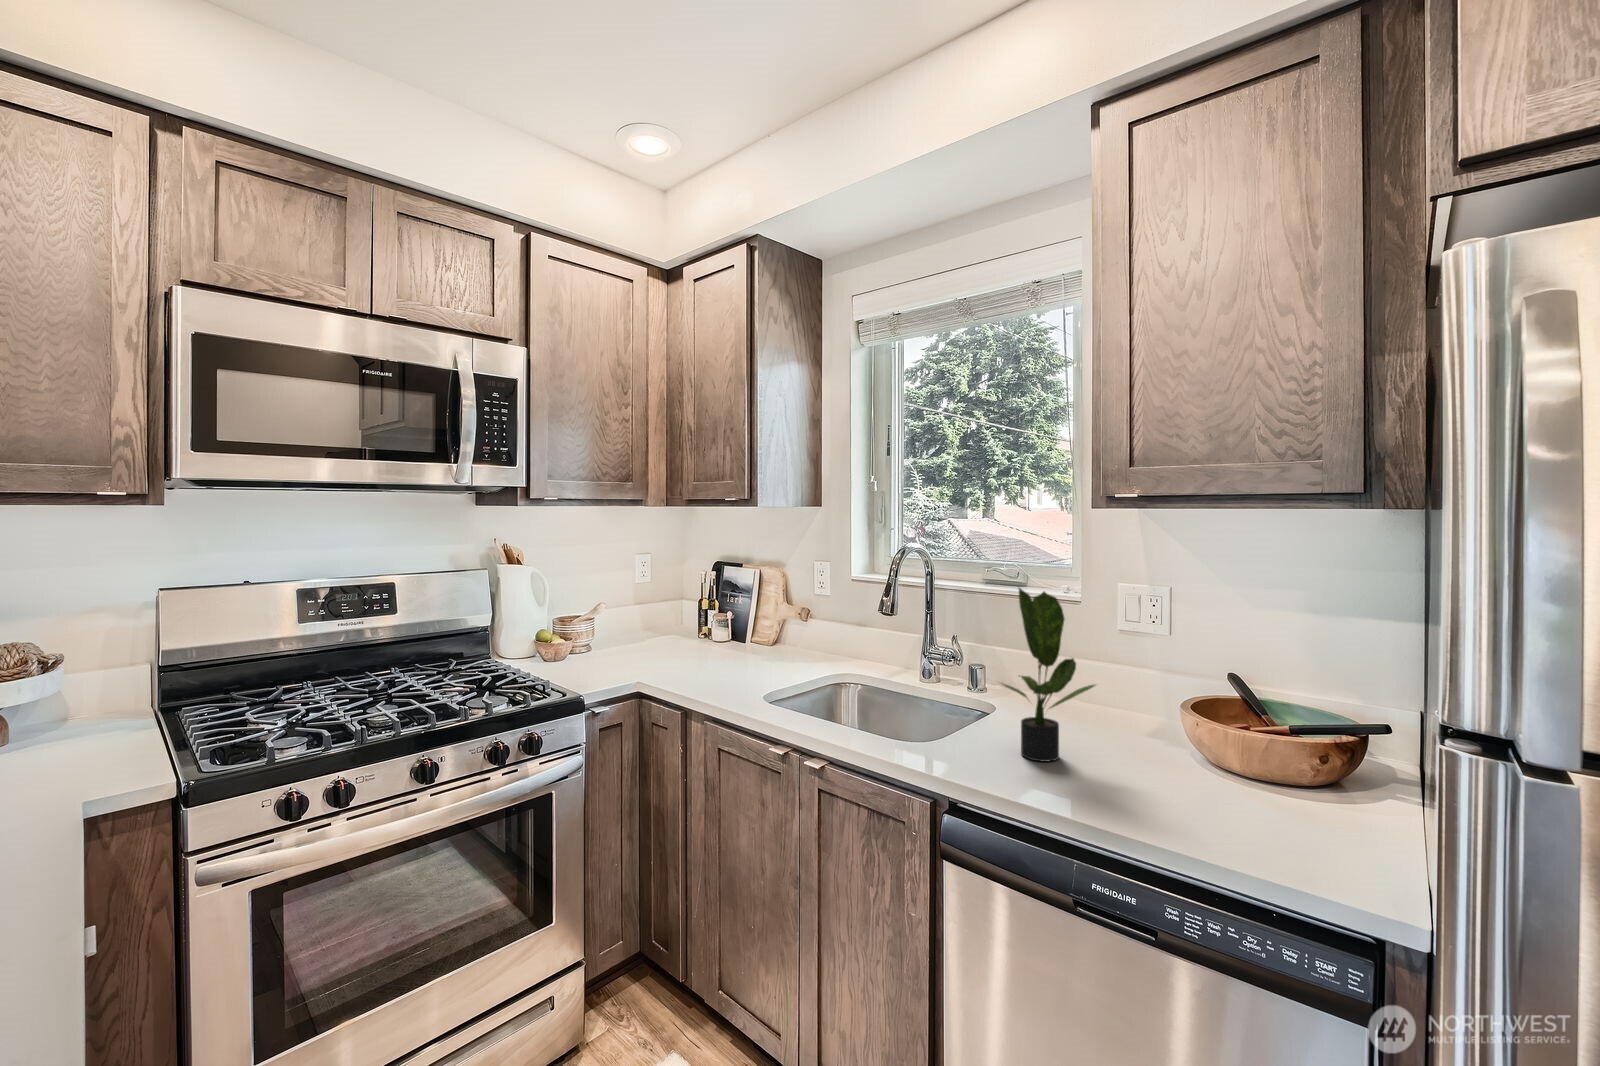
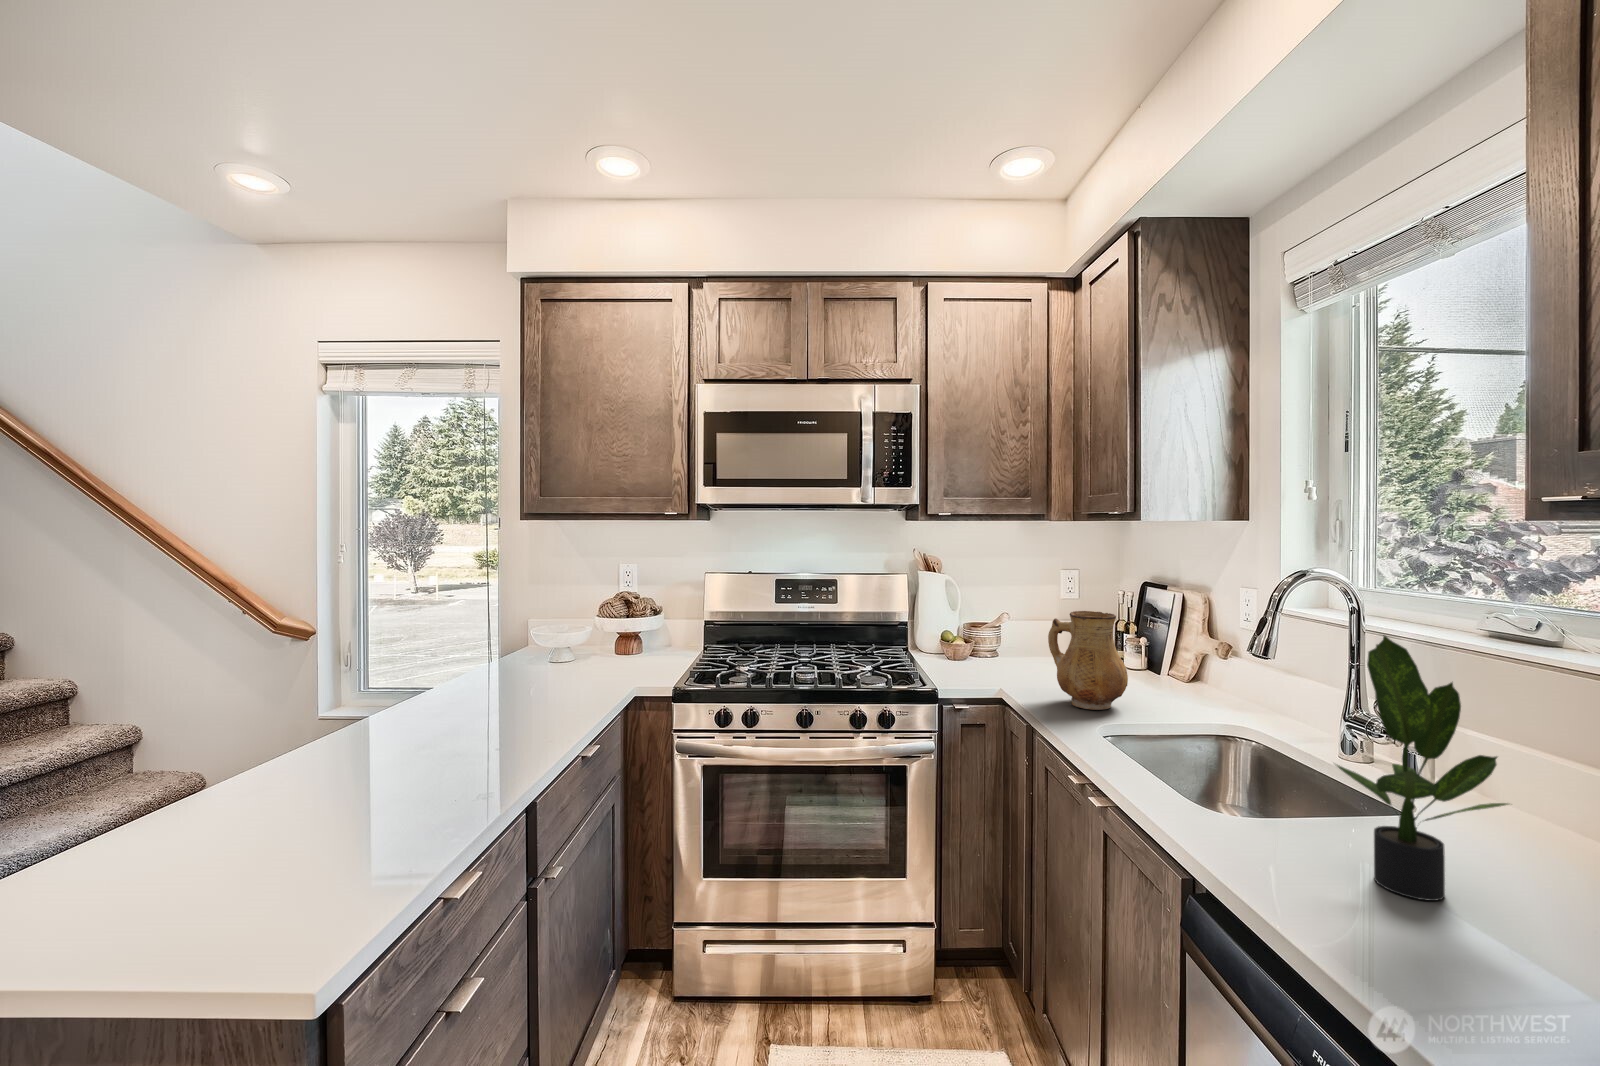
ceramic pitcher: none [692,594,763,686] -> present [1048,611,1128,710]

